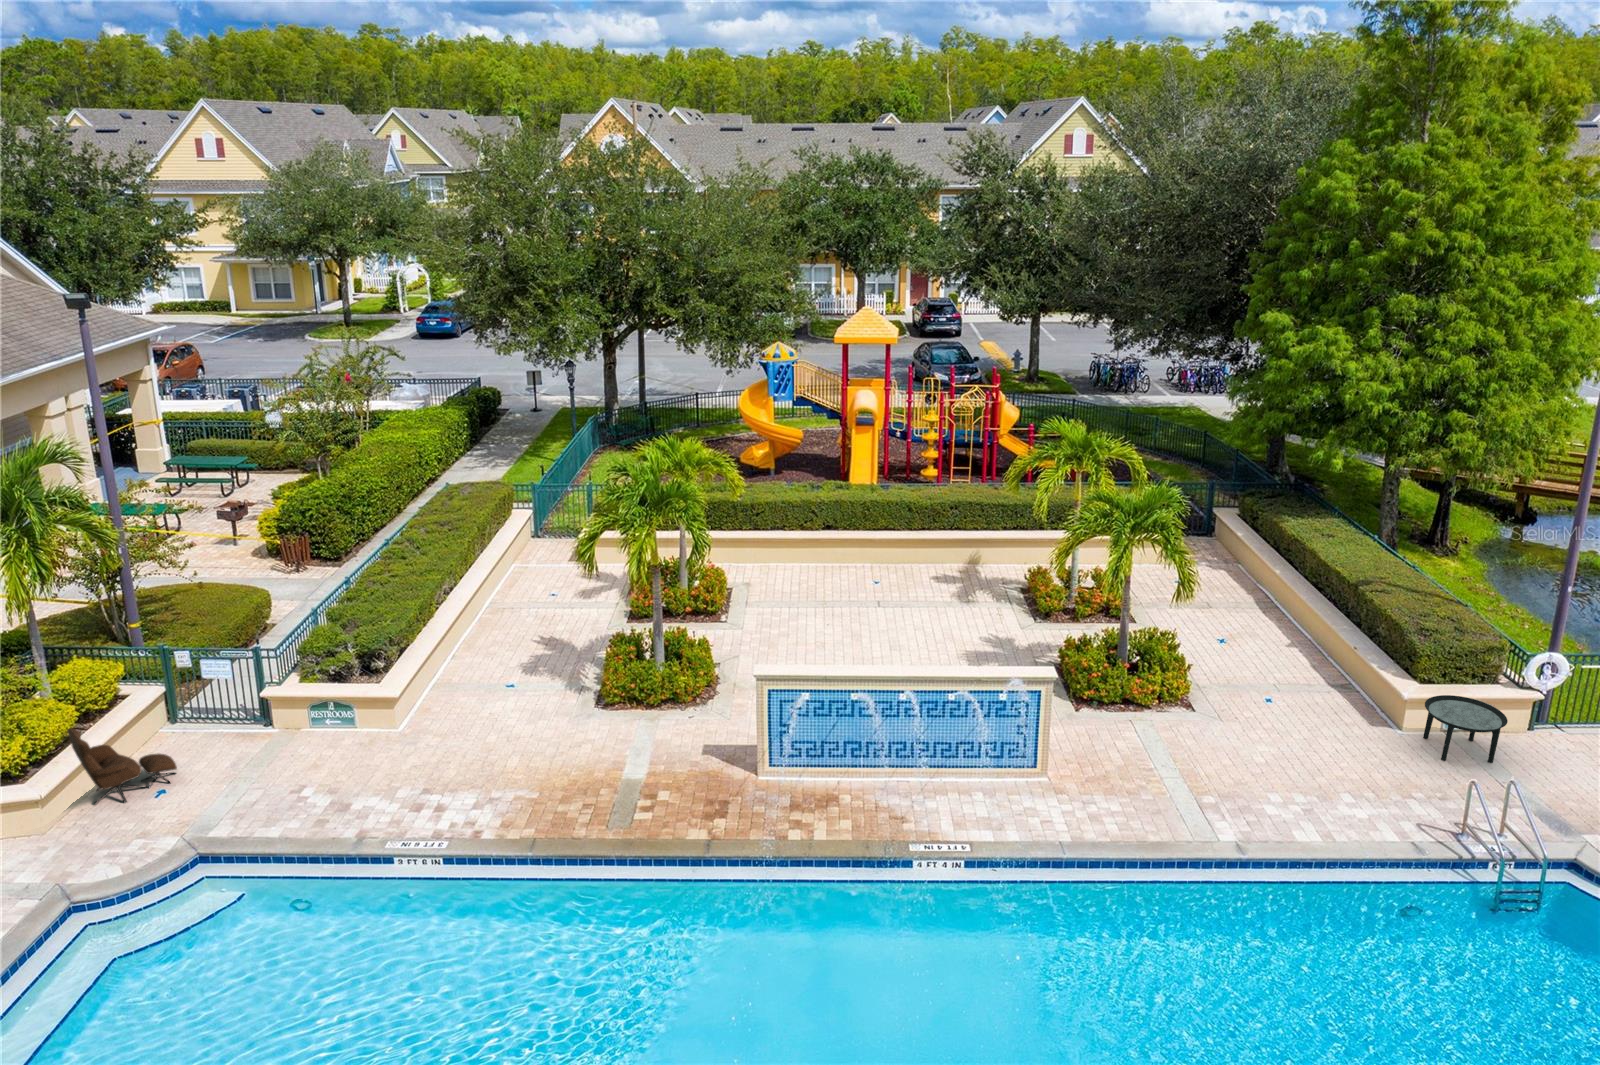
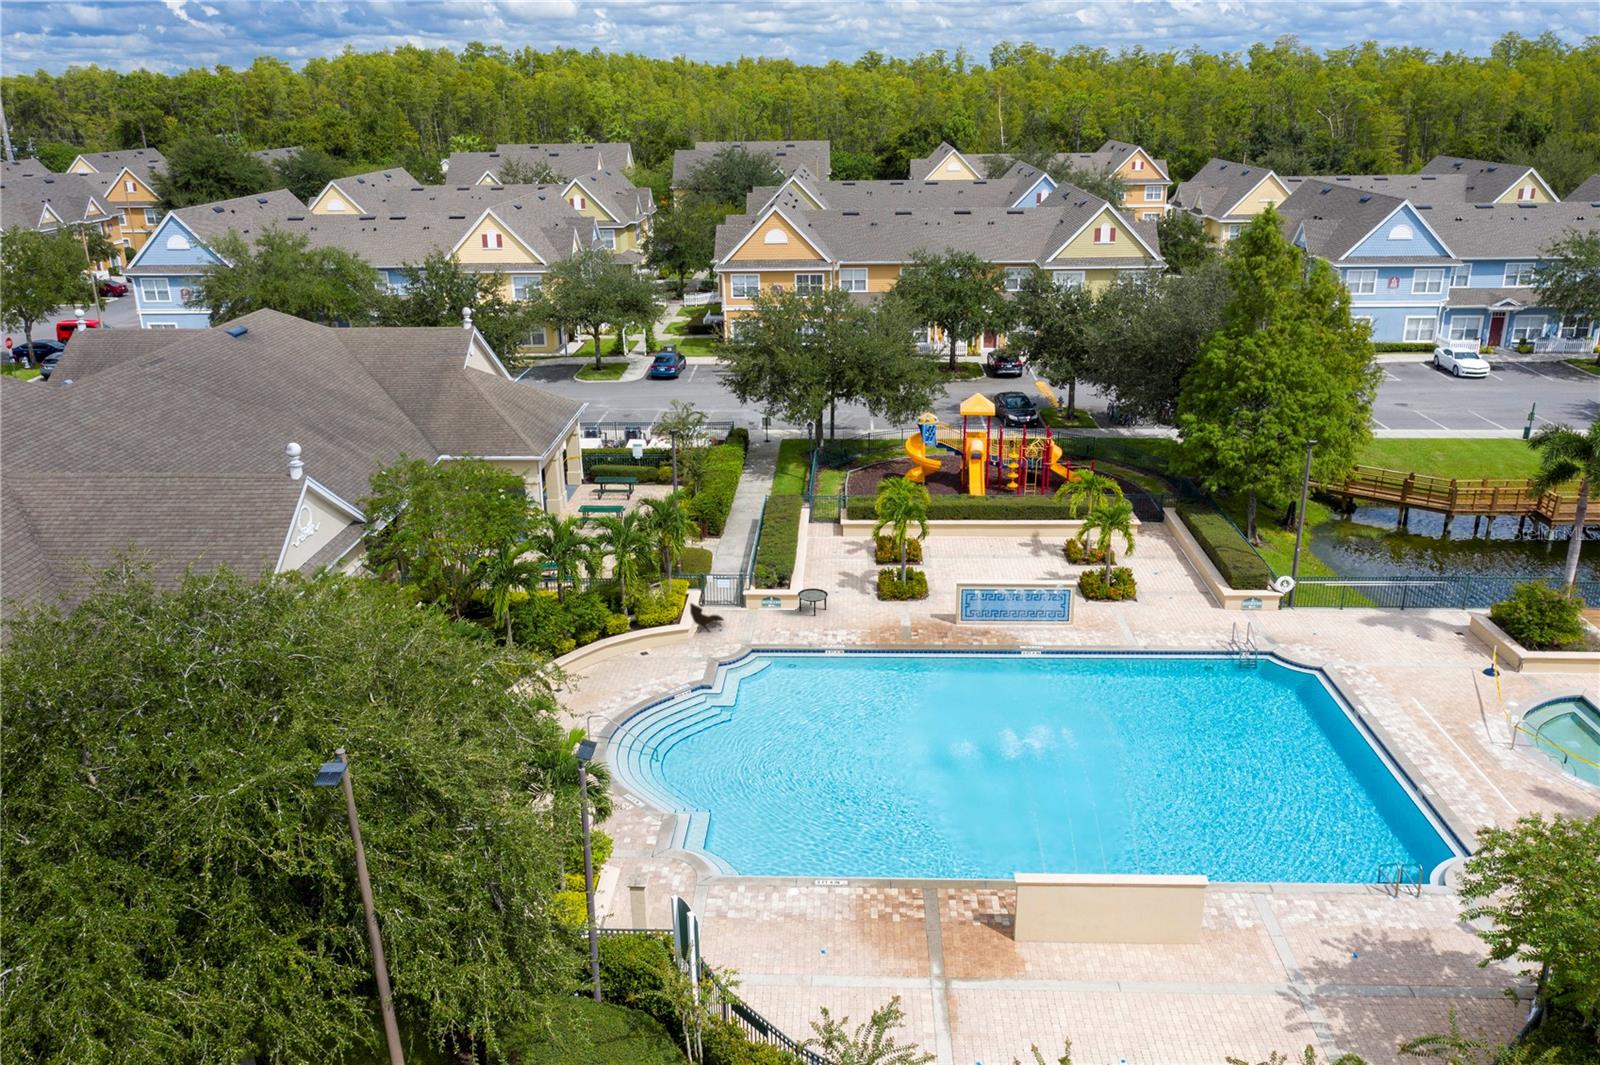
round table: present [1423,695,1508,763] -> present [798,588,828,616]

